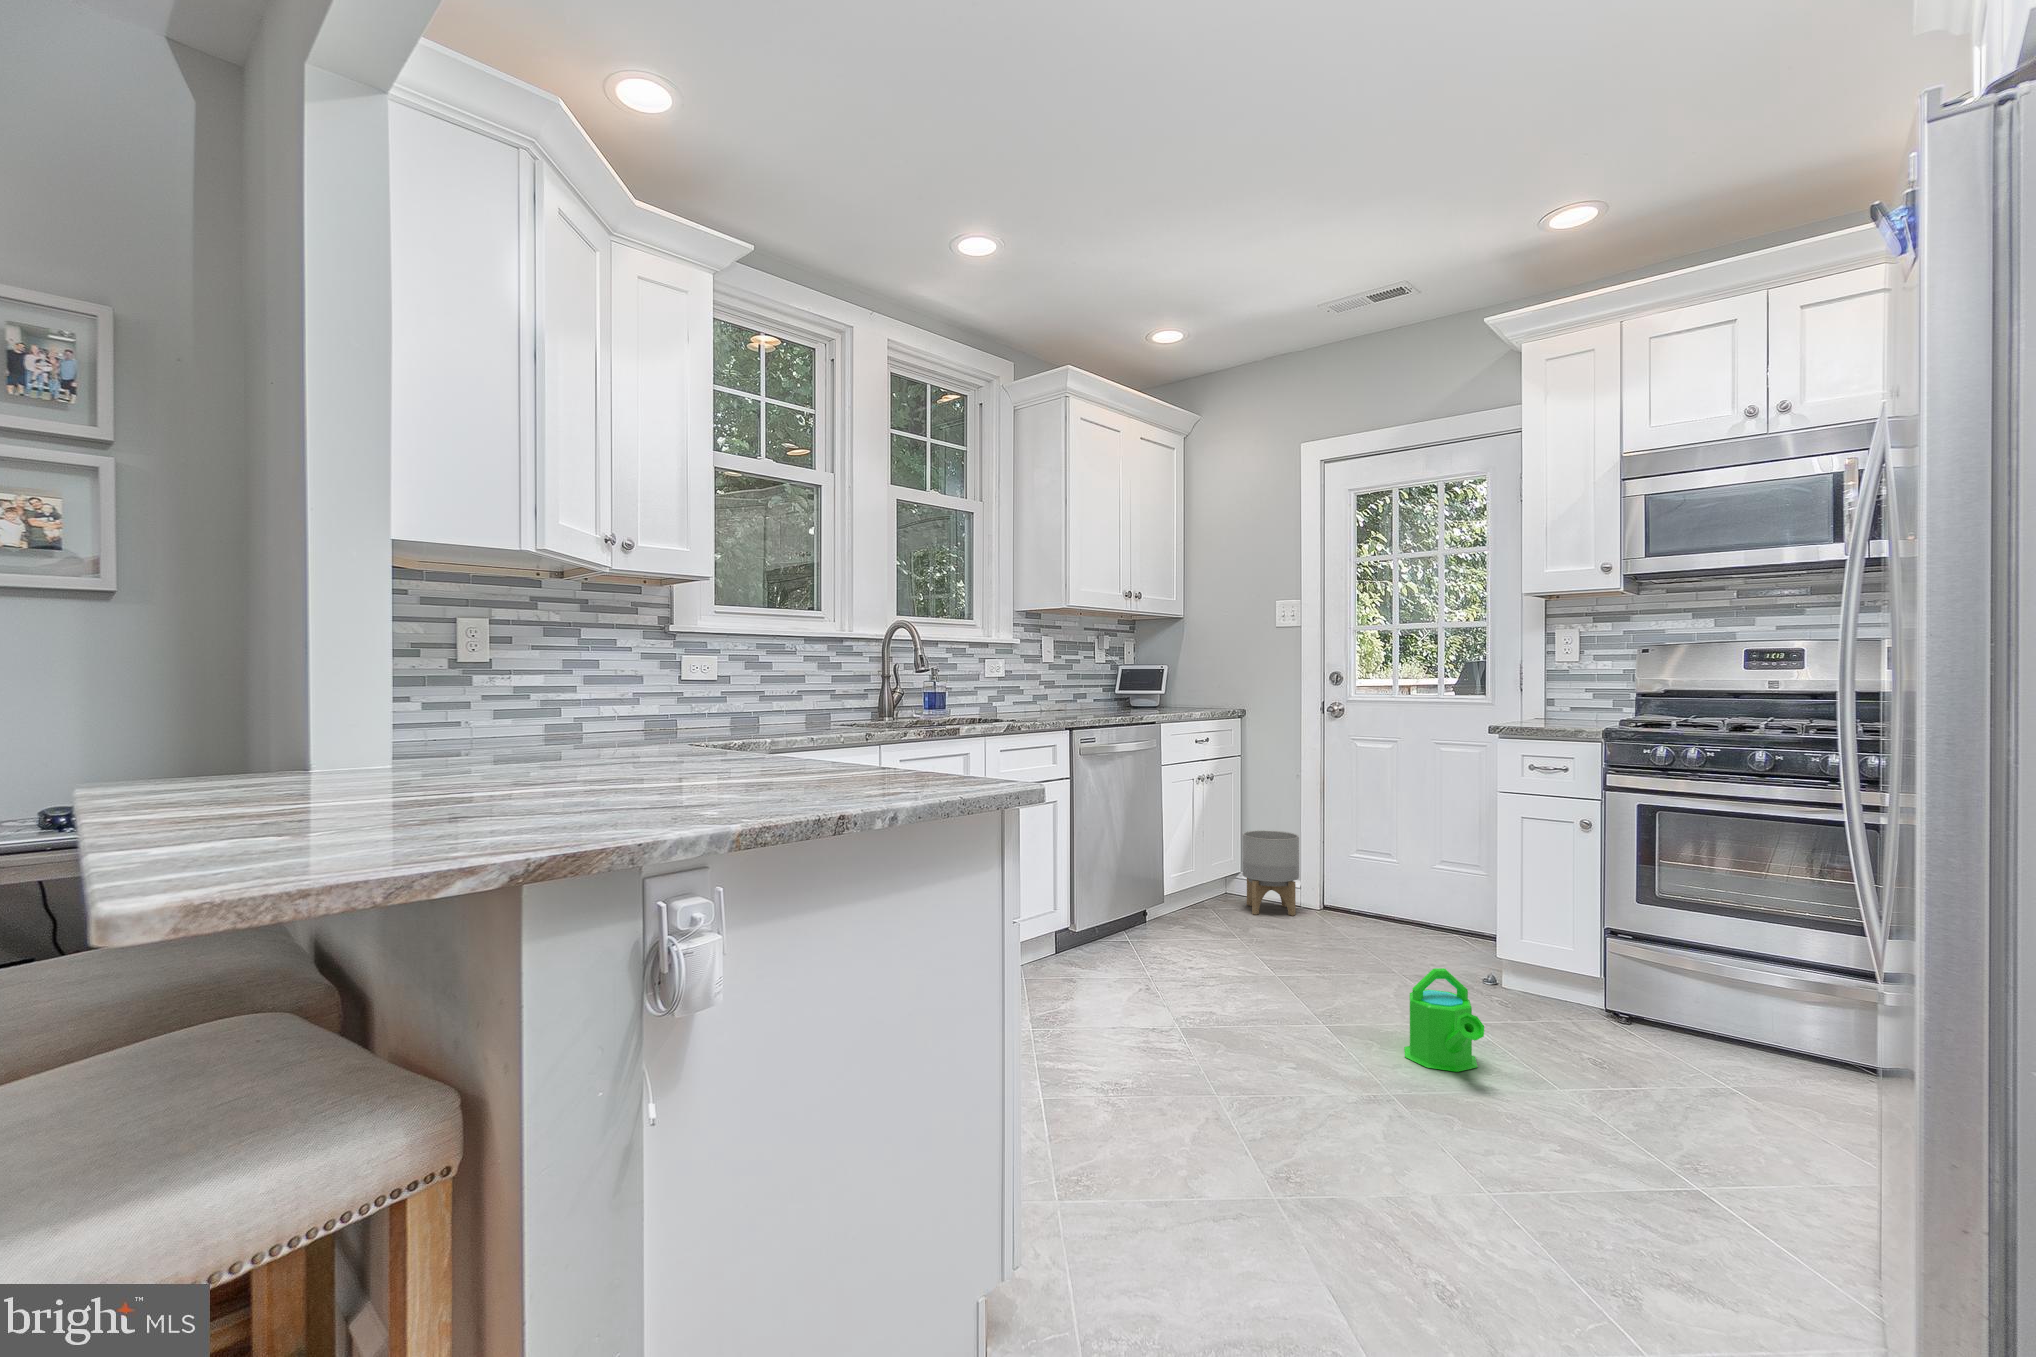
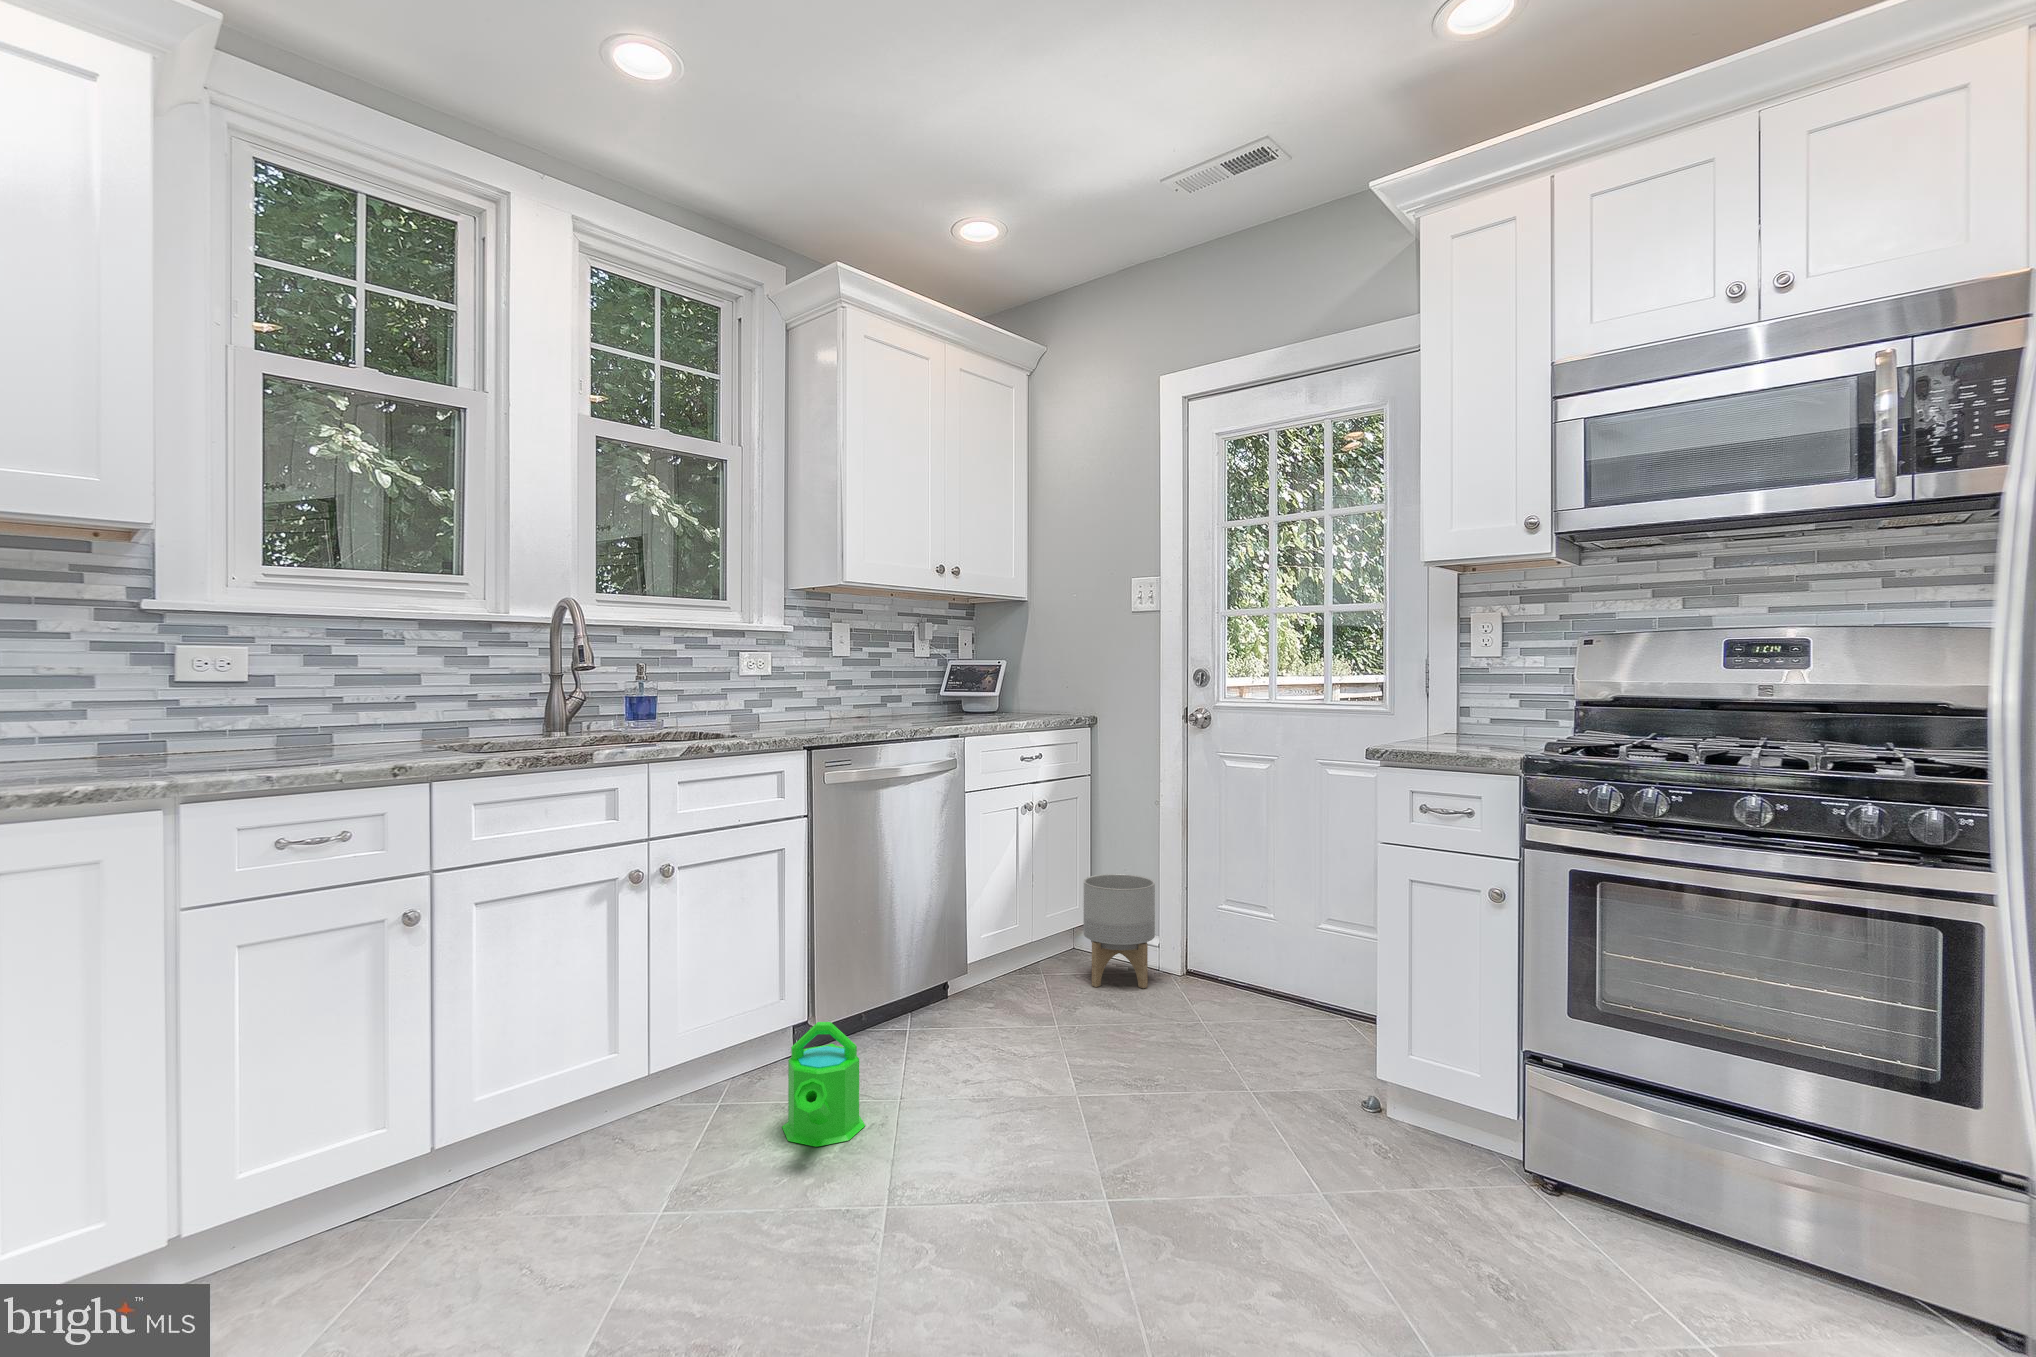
watering can: present [1404,968,1484,1072] -> present [782,1022,865,1147]

